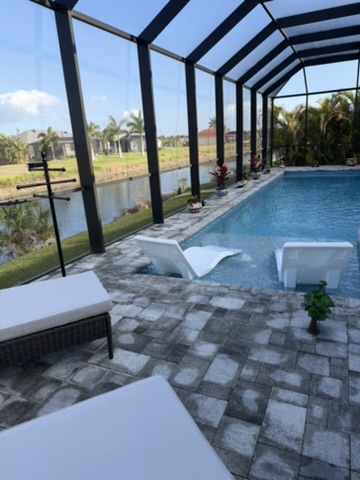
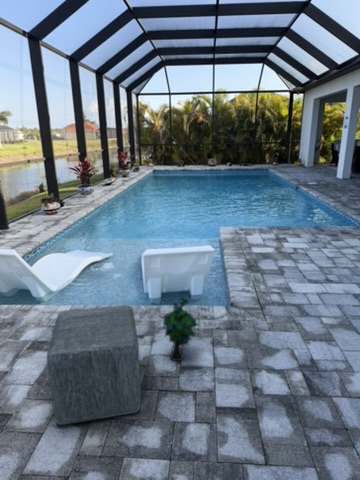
ottoman: none [220,280,287,361] -> present [46,305,141,425]

